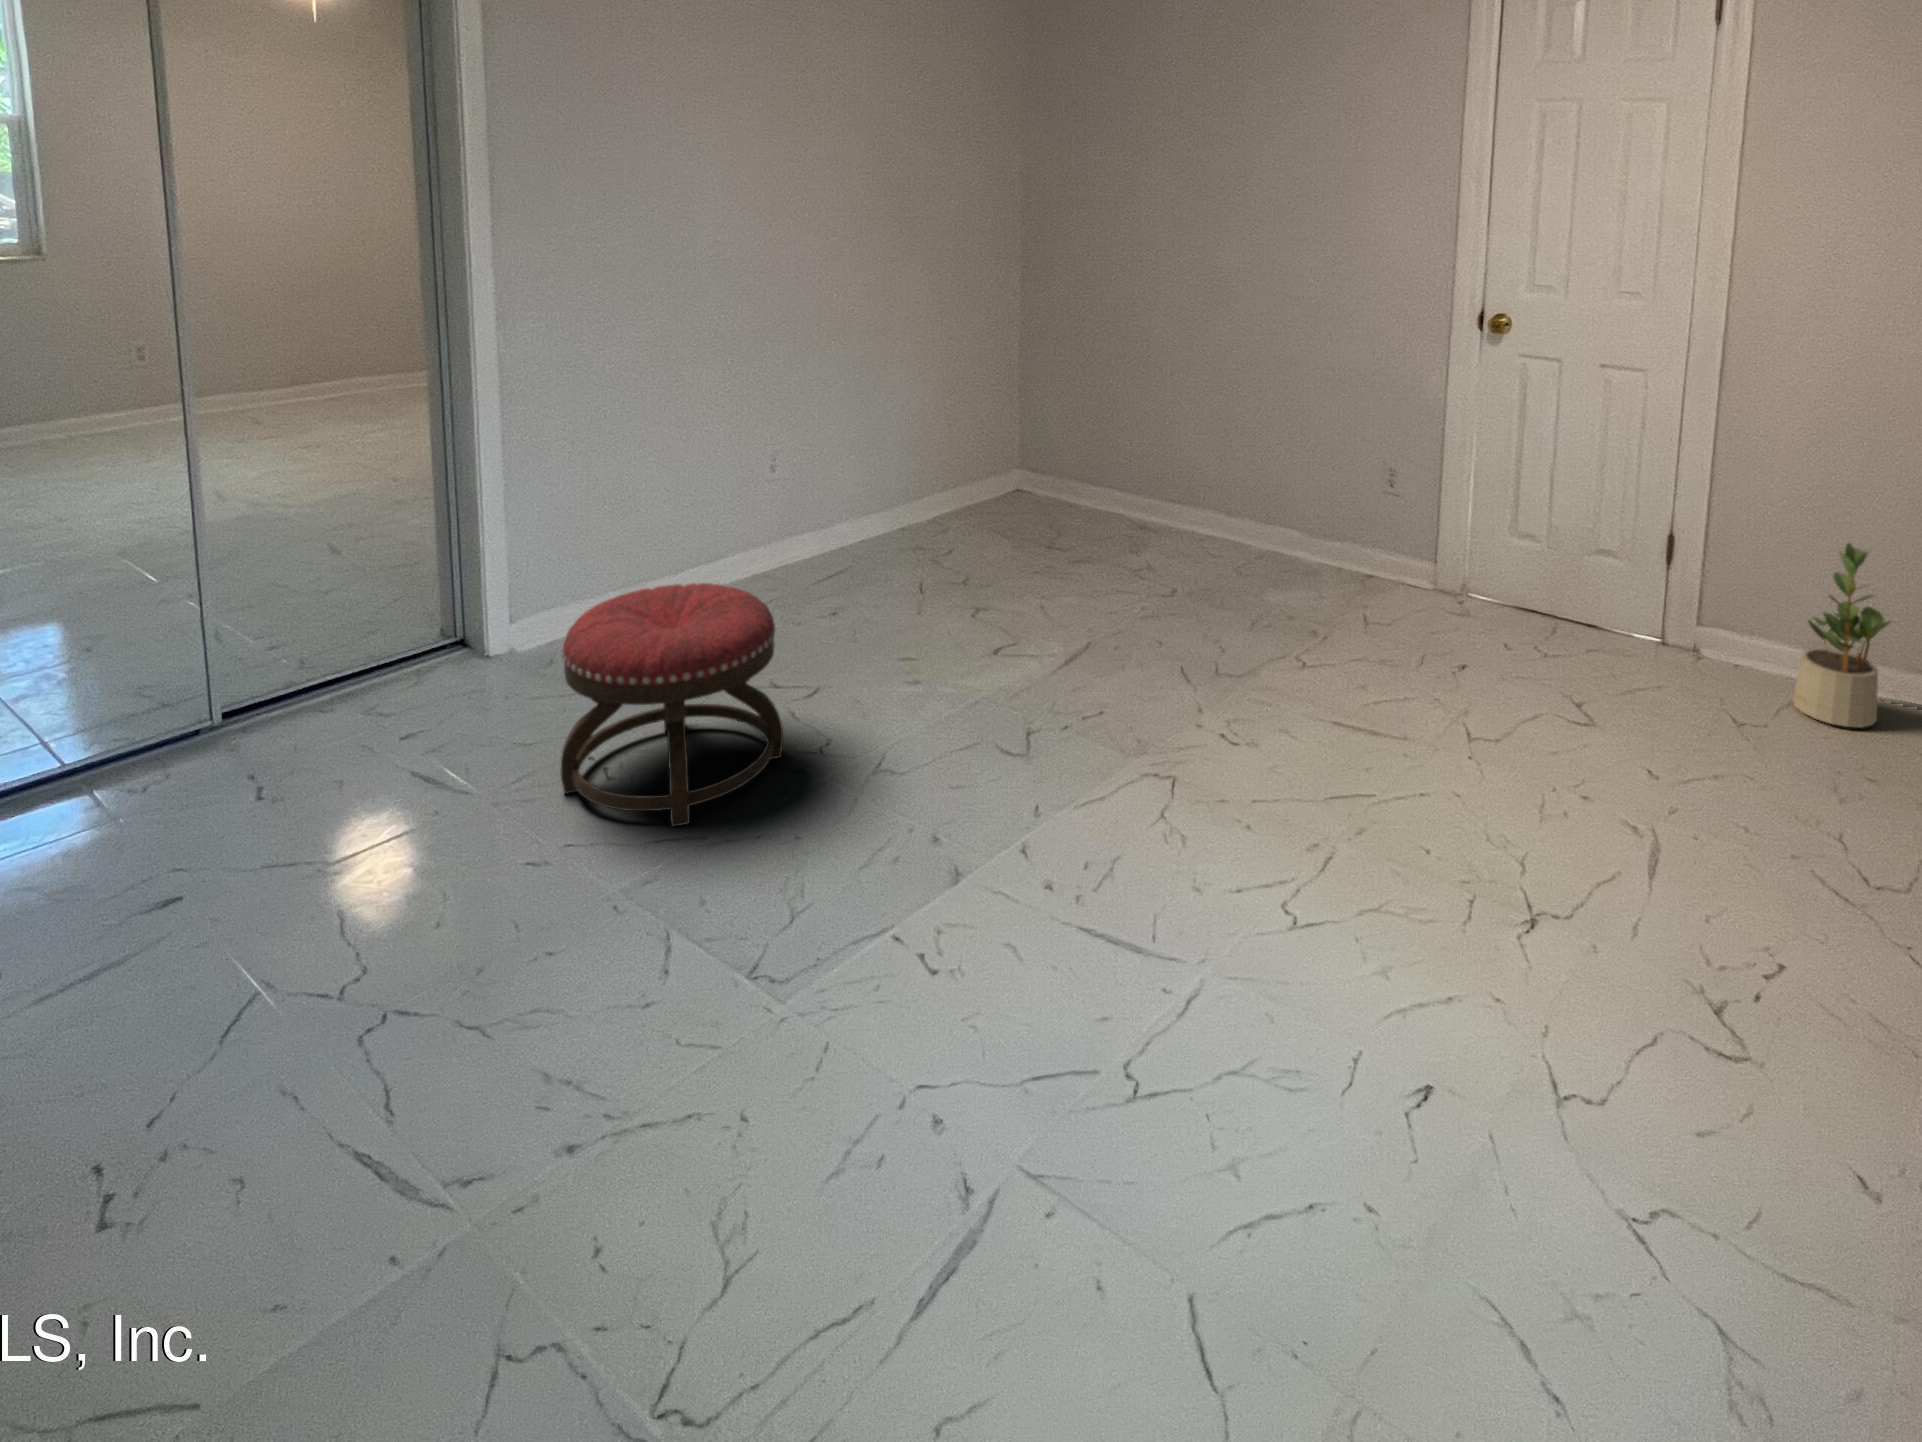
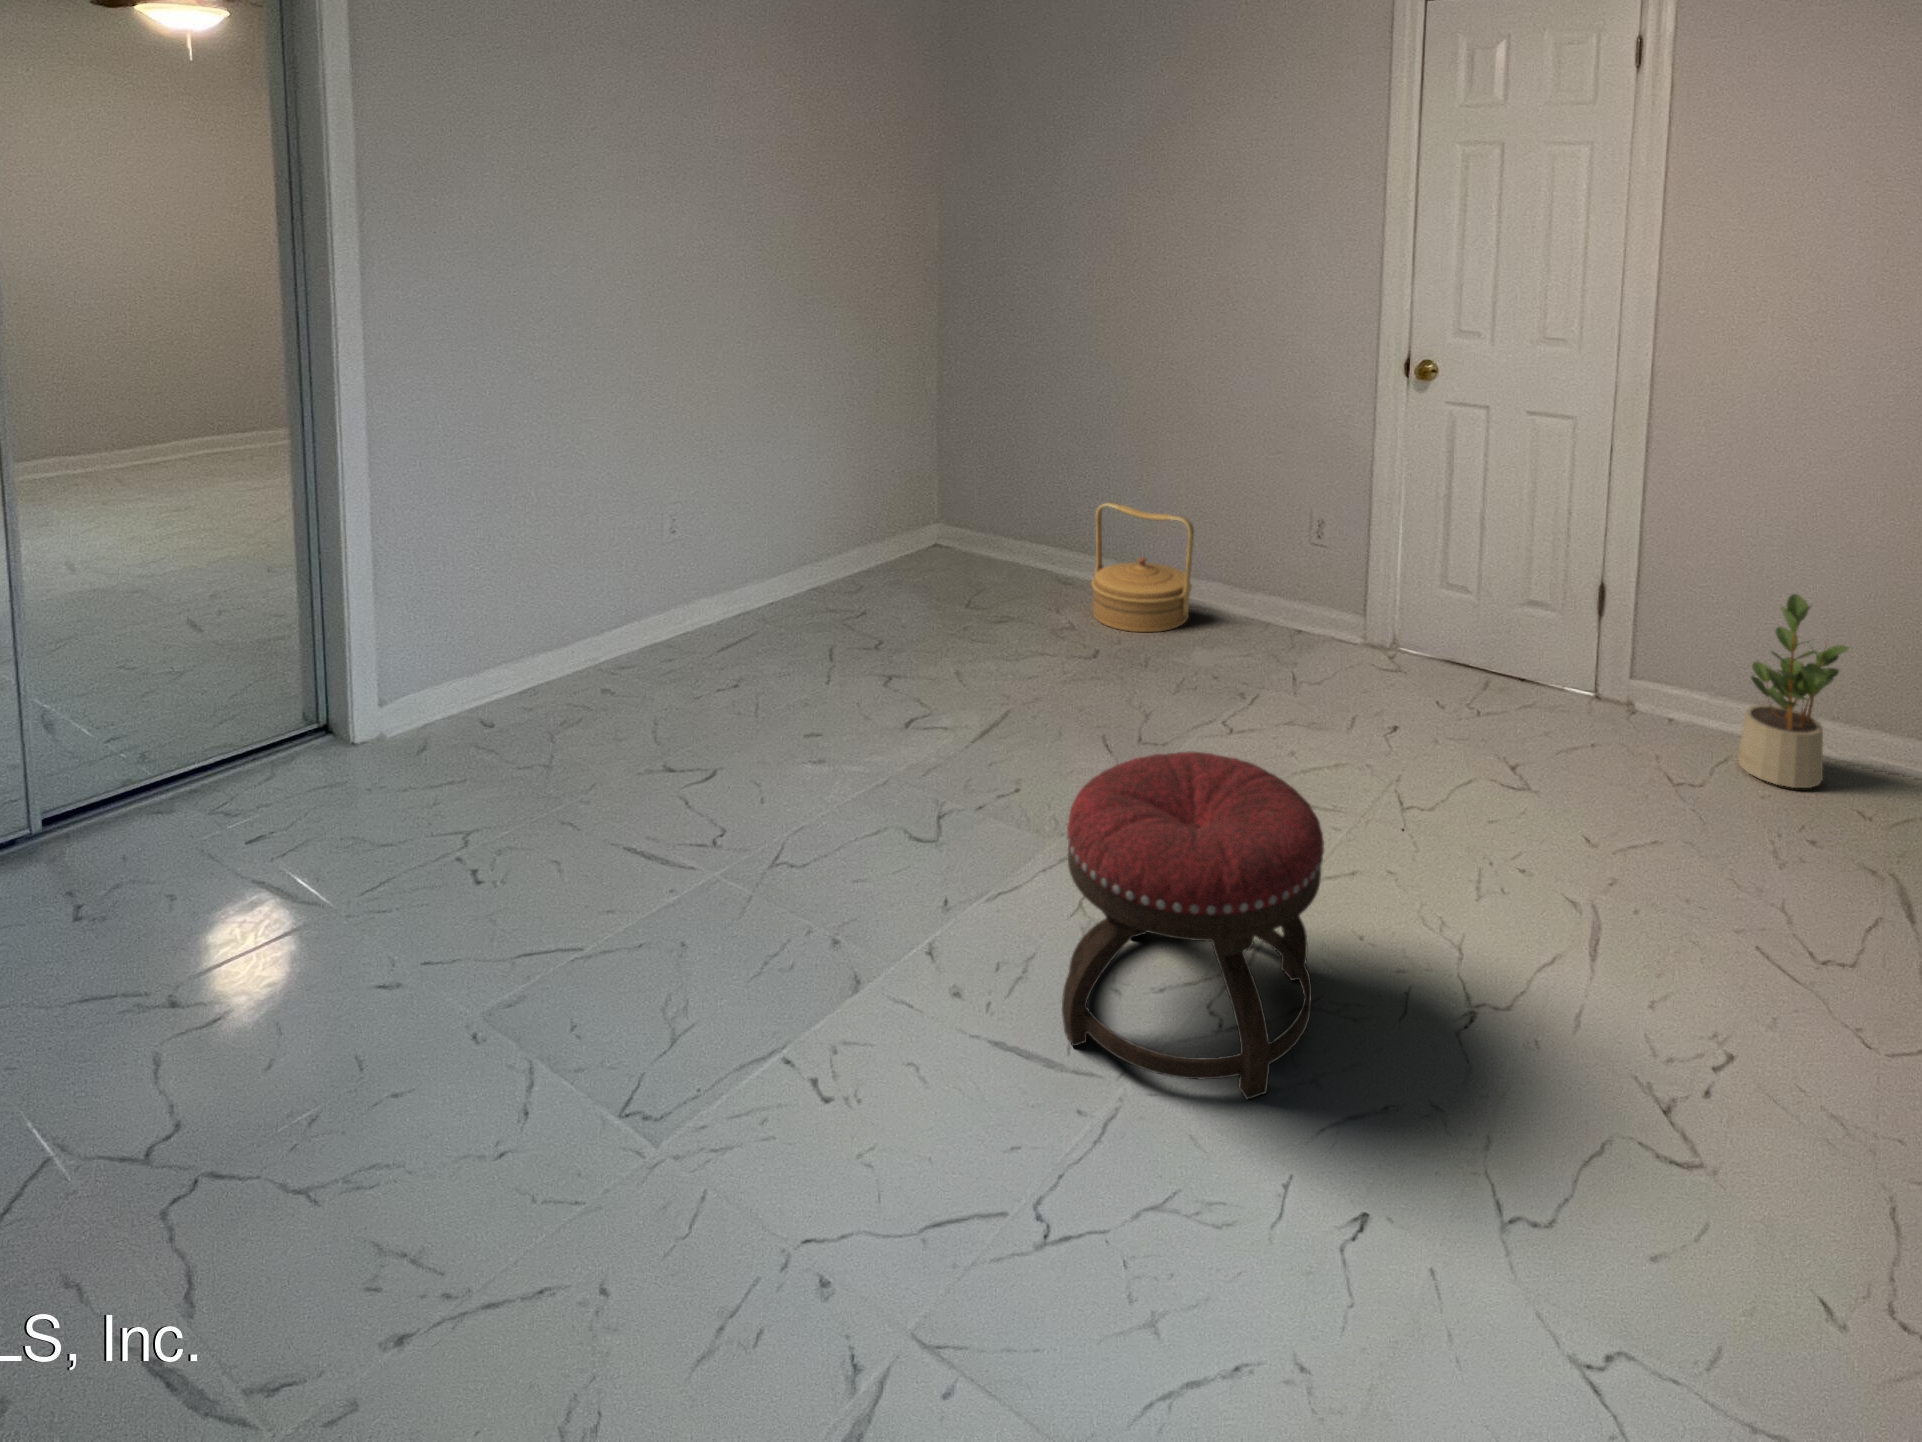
woven basket: none [1156,450,1258,576] -> present [1091,503,1194,632]
ottoman: present [561,583,784,827] -> present [1062,752,1324,1100]

